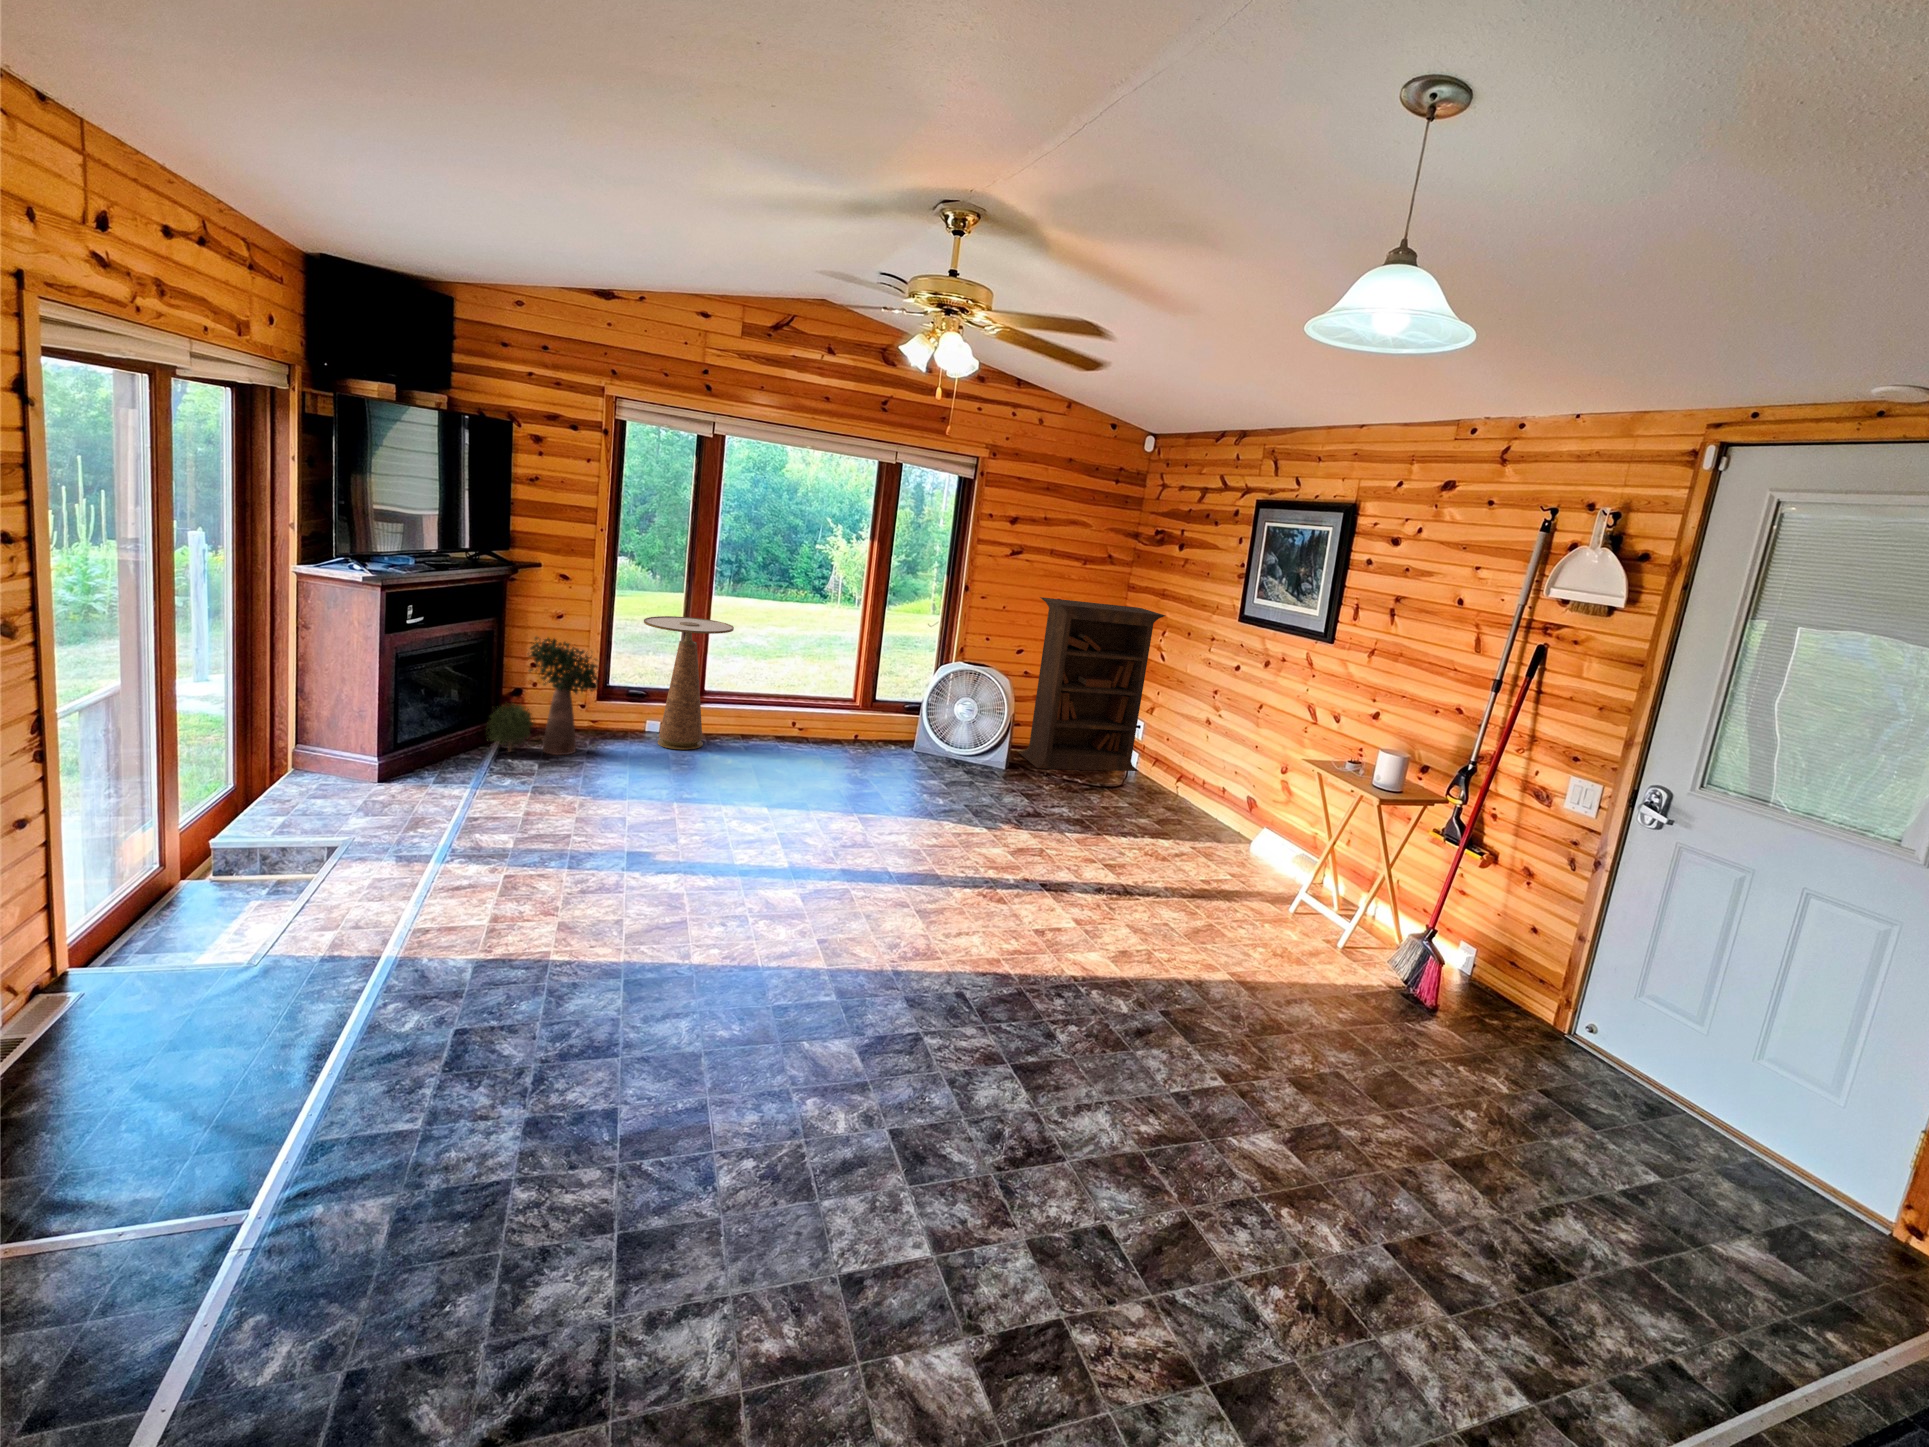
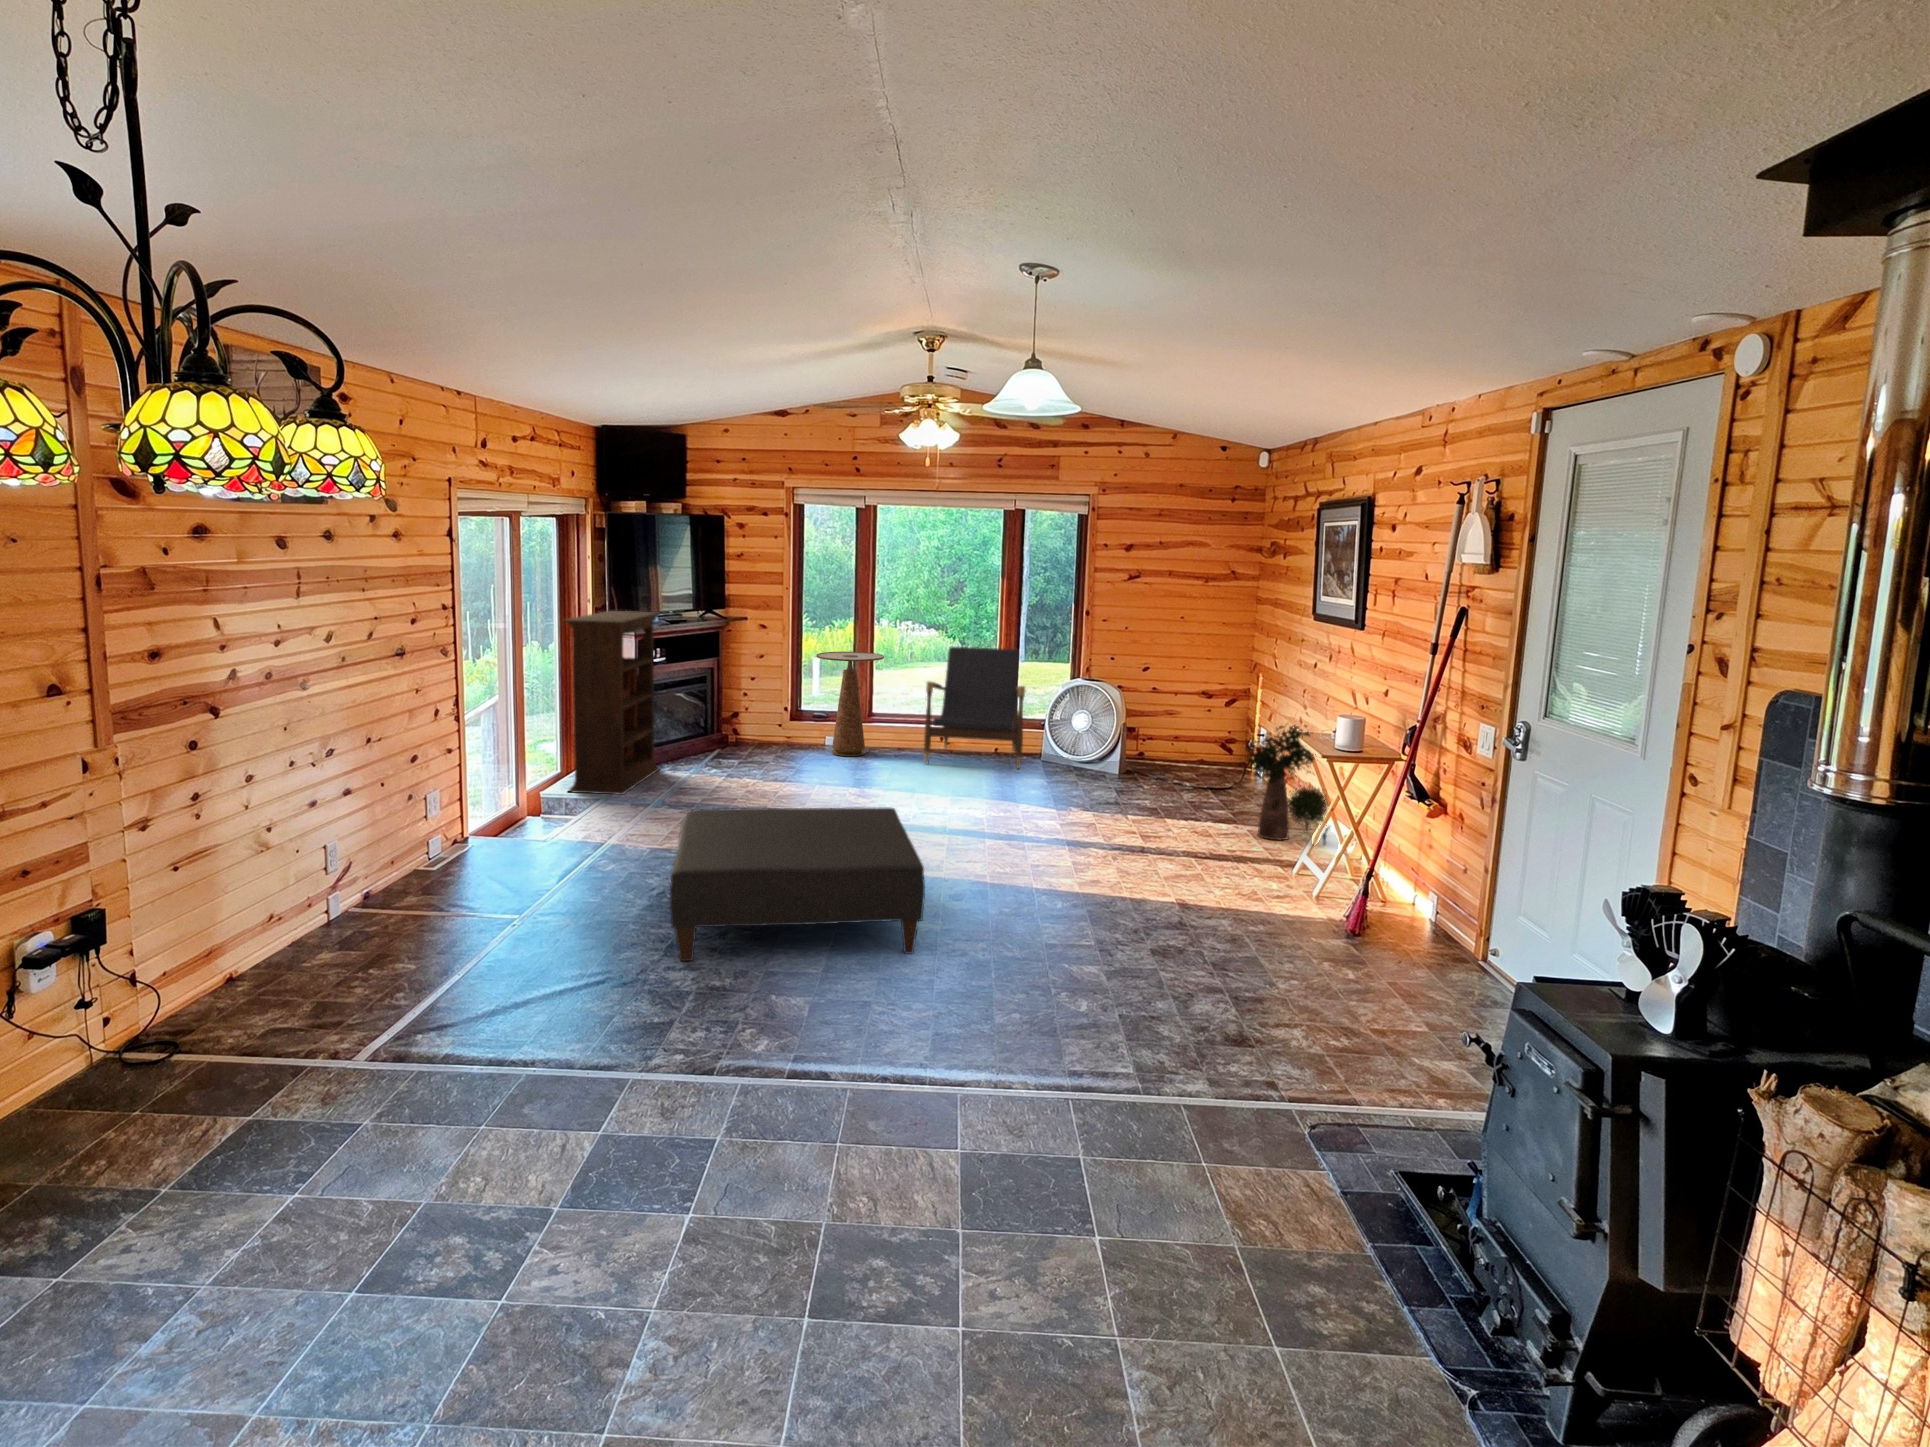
bookcase: present [1019,597,1165,771] -> present [565,611,660,795]
lounge chair: none [787,617,911,766] -> present [924,647,1025,769]
potted plant: present [488,637,599,755] -> present [1247,725,1329,844]
ottoman: none [571,887,1054,1278] -> present [670,807,925,961]

